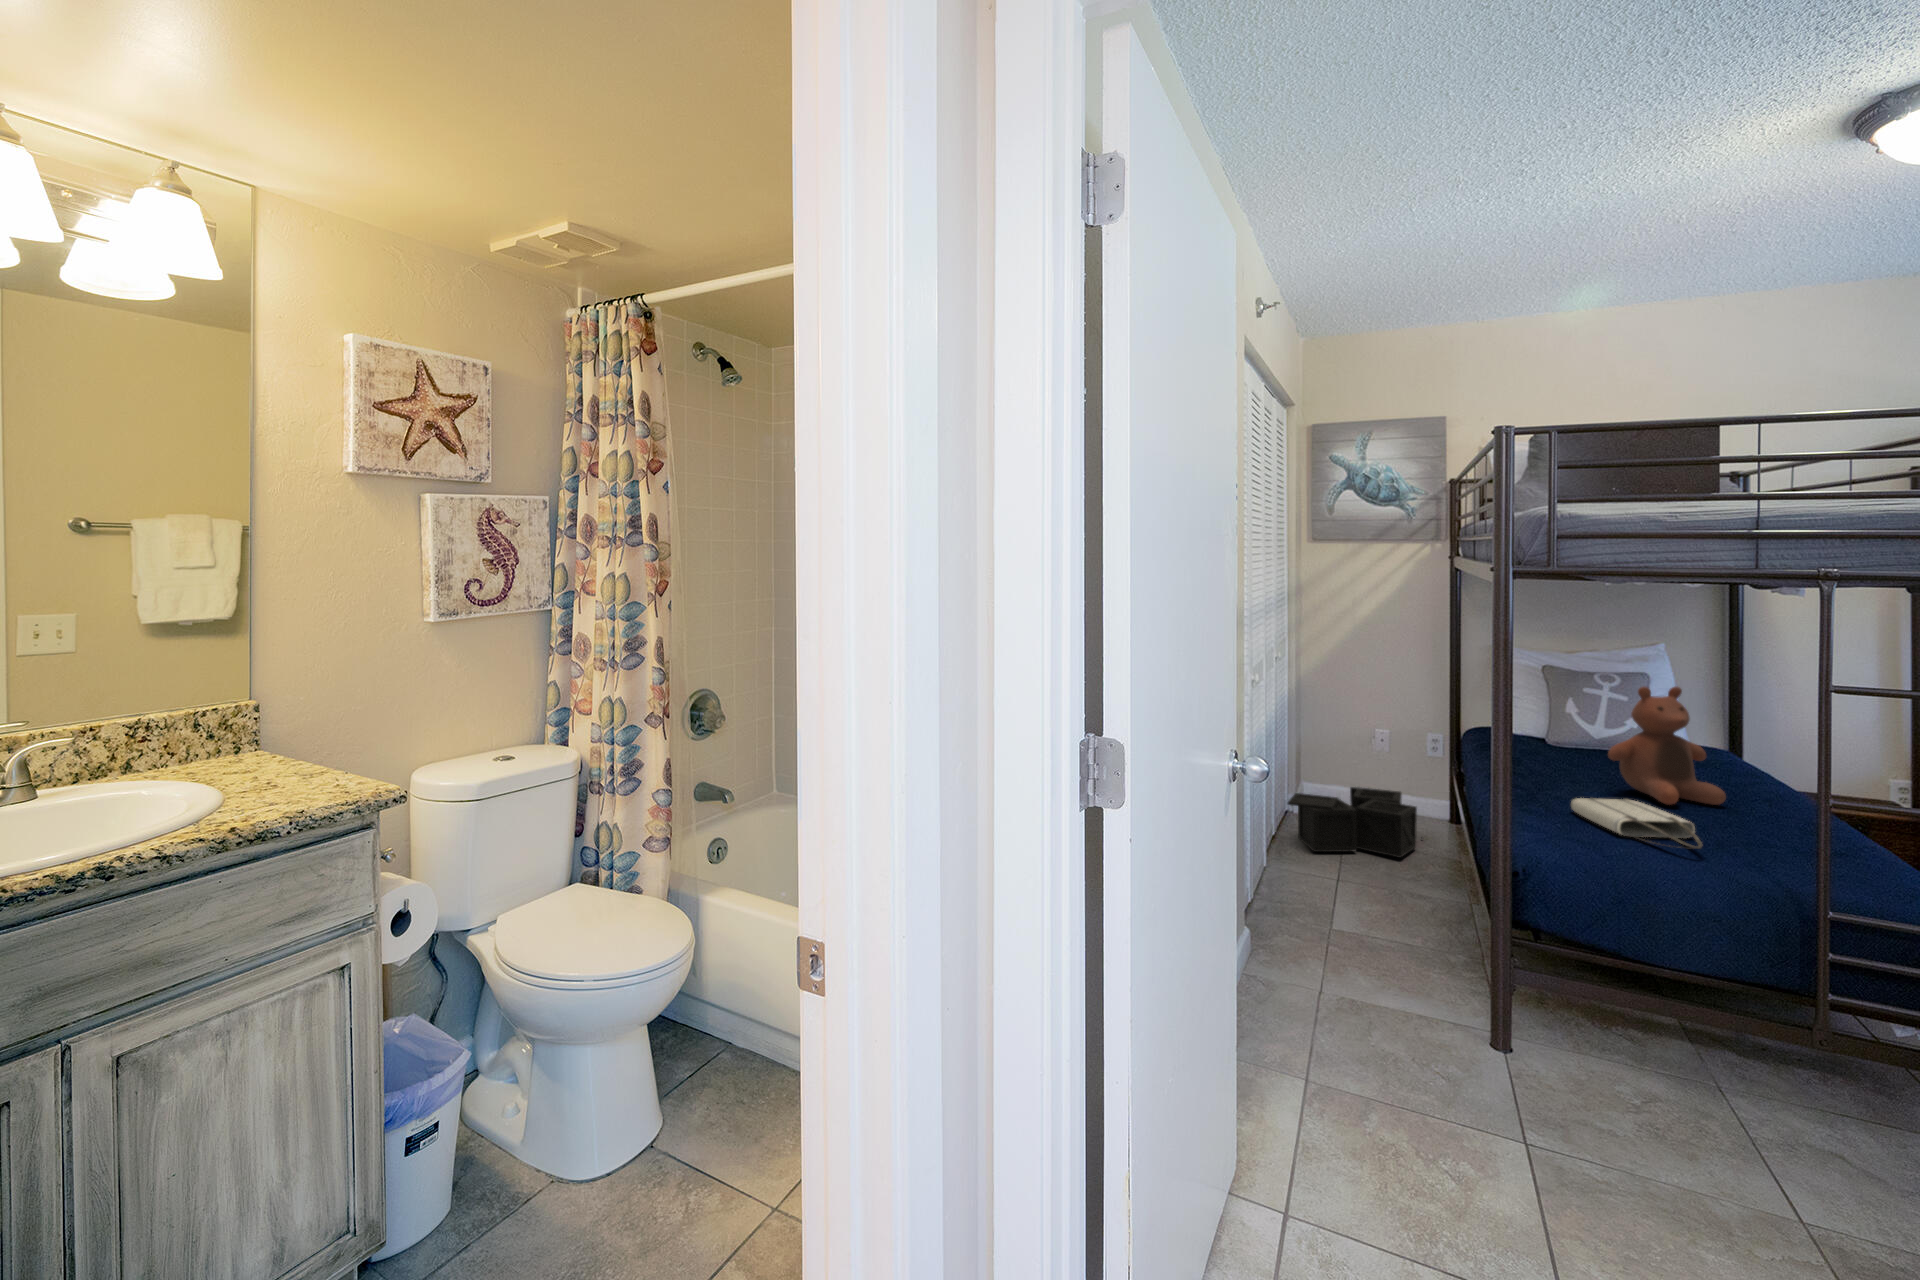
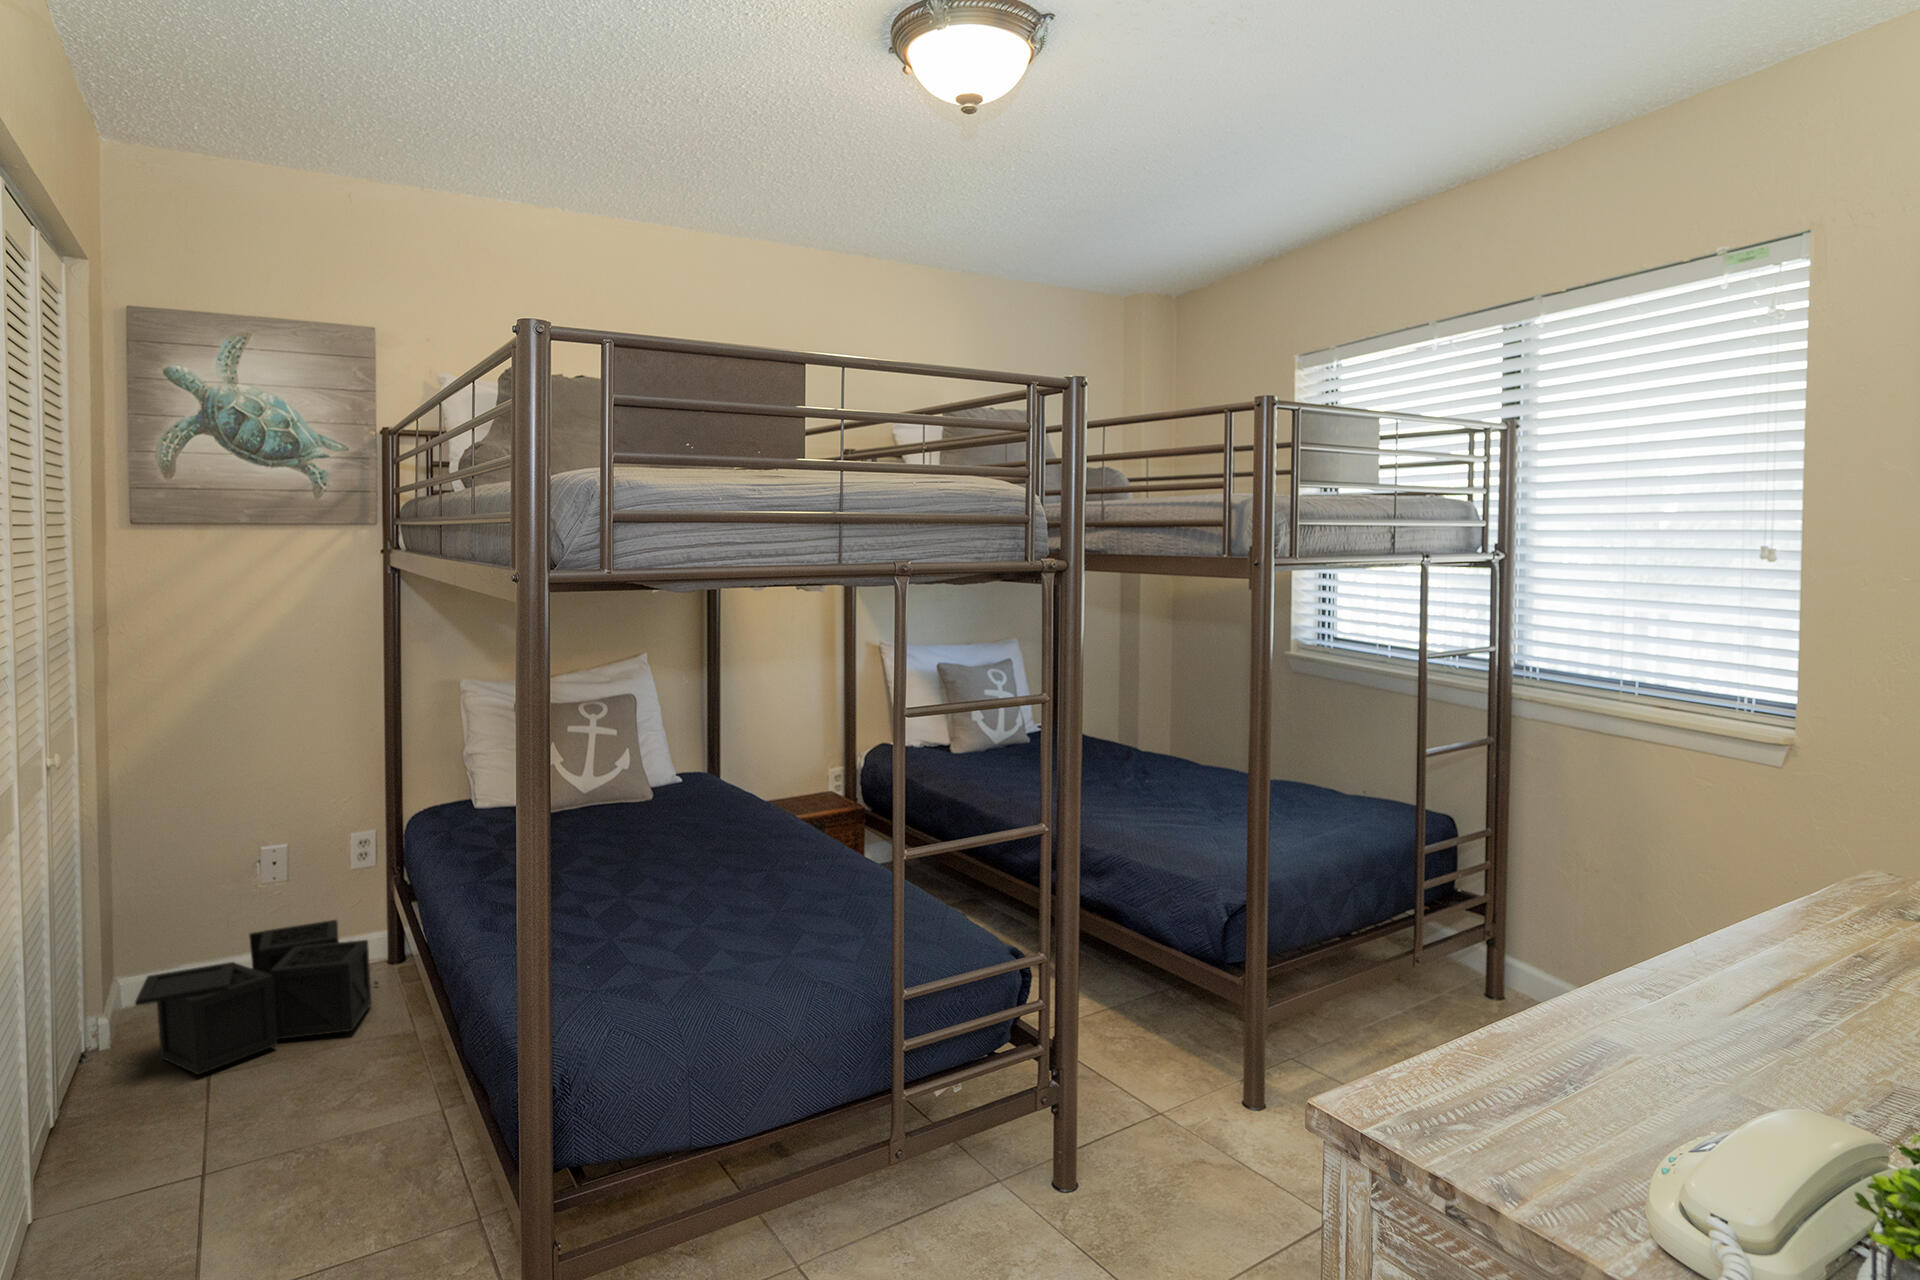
stuffed bear: present [1608,686,1726,805] -> none [627,718,742,866]
tote bag: present [1571,798,1702,849] -> none [604,873,759,930]

